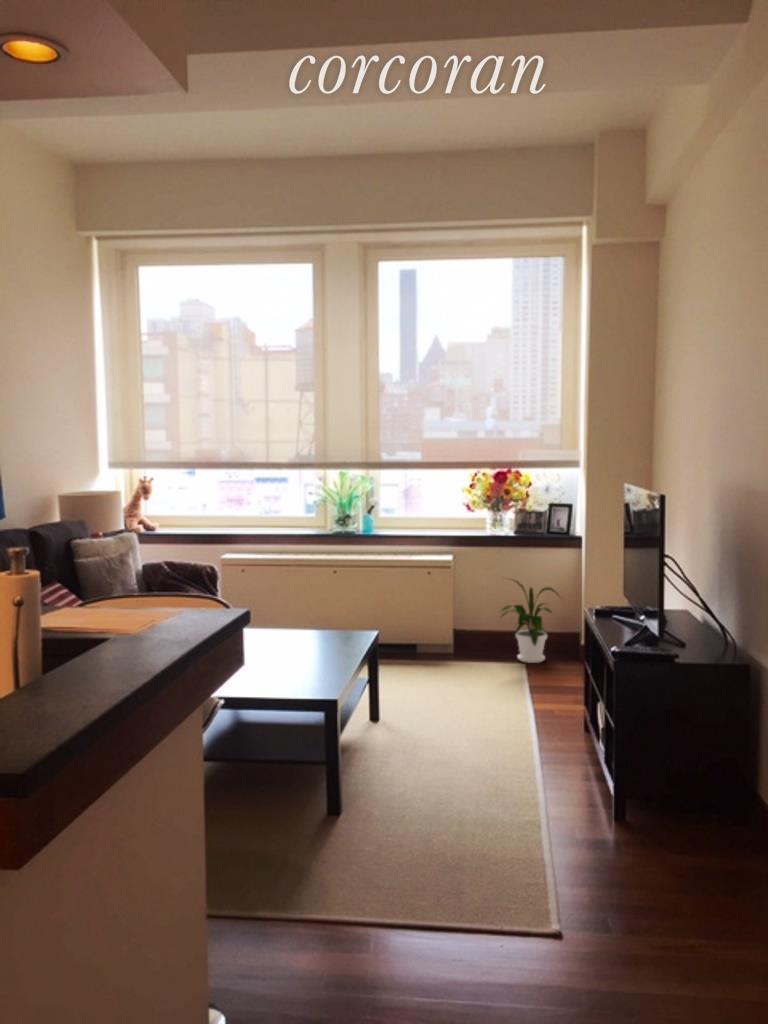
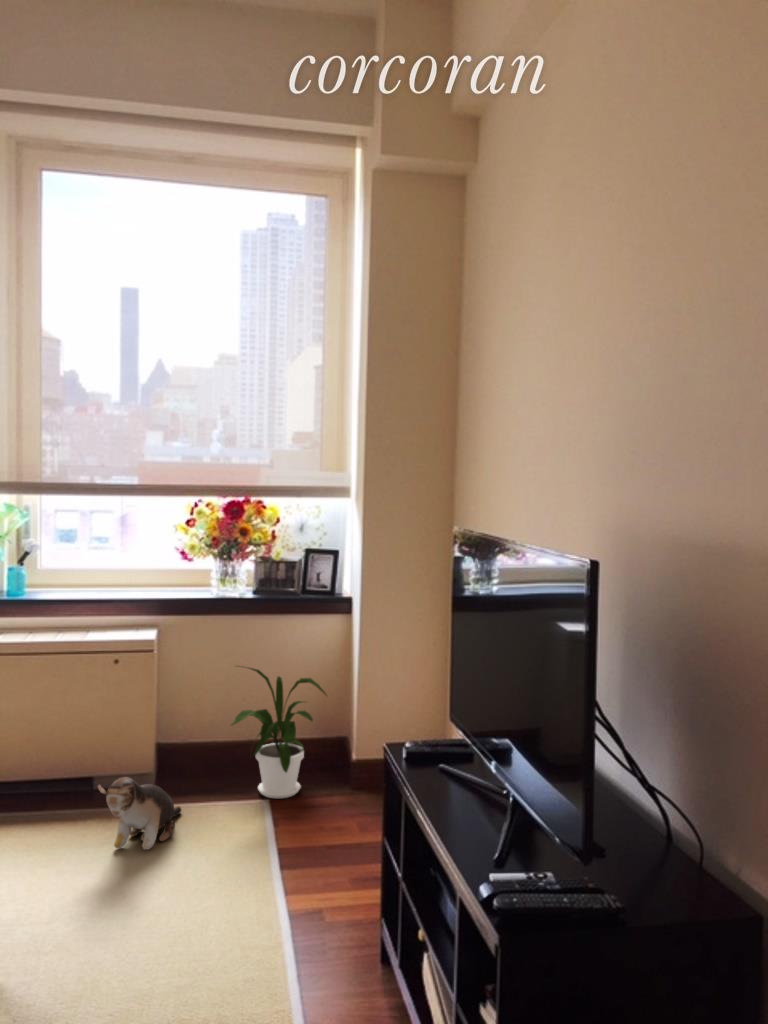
plush toy: none [424,635,470,678] -> present [98,777,181,850]

